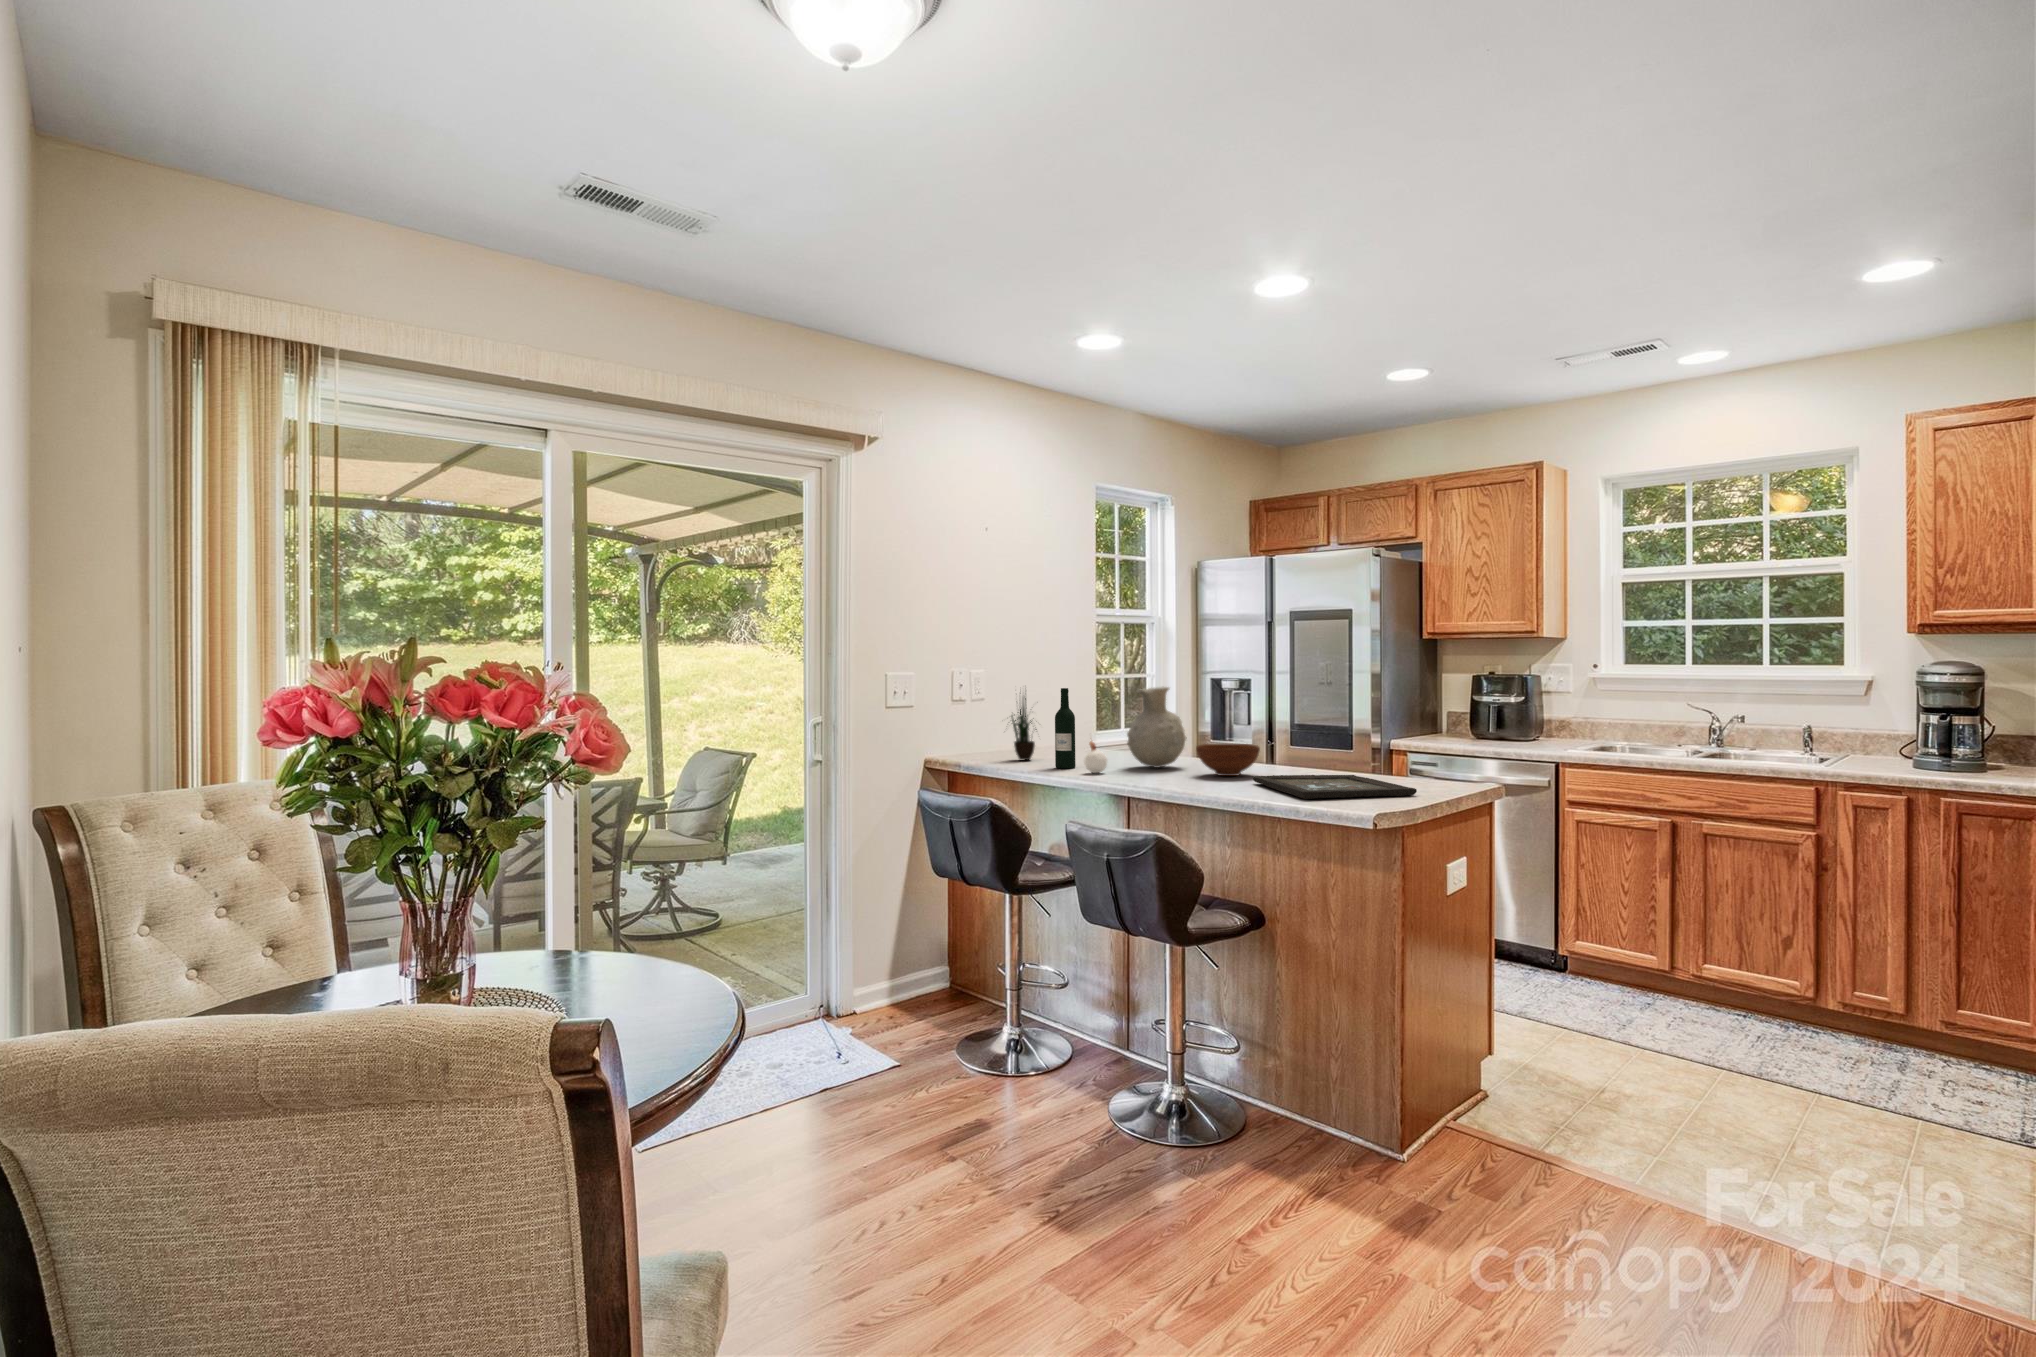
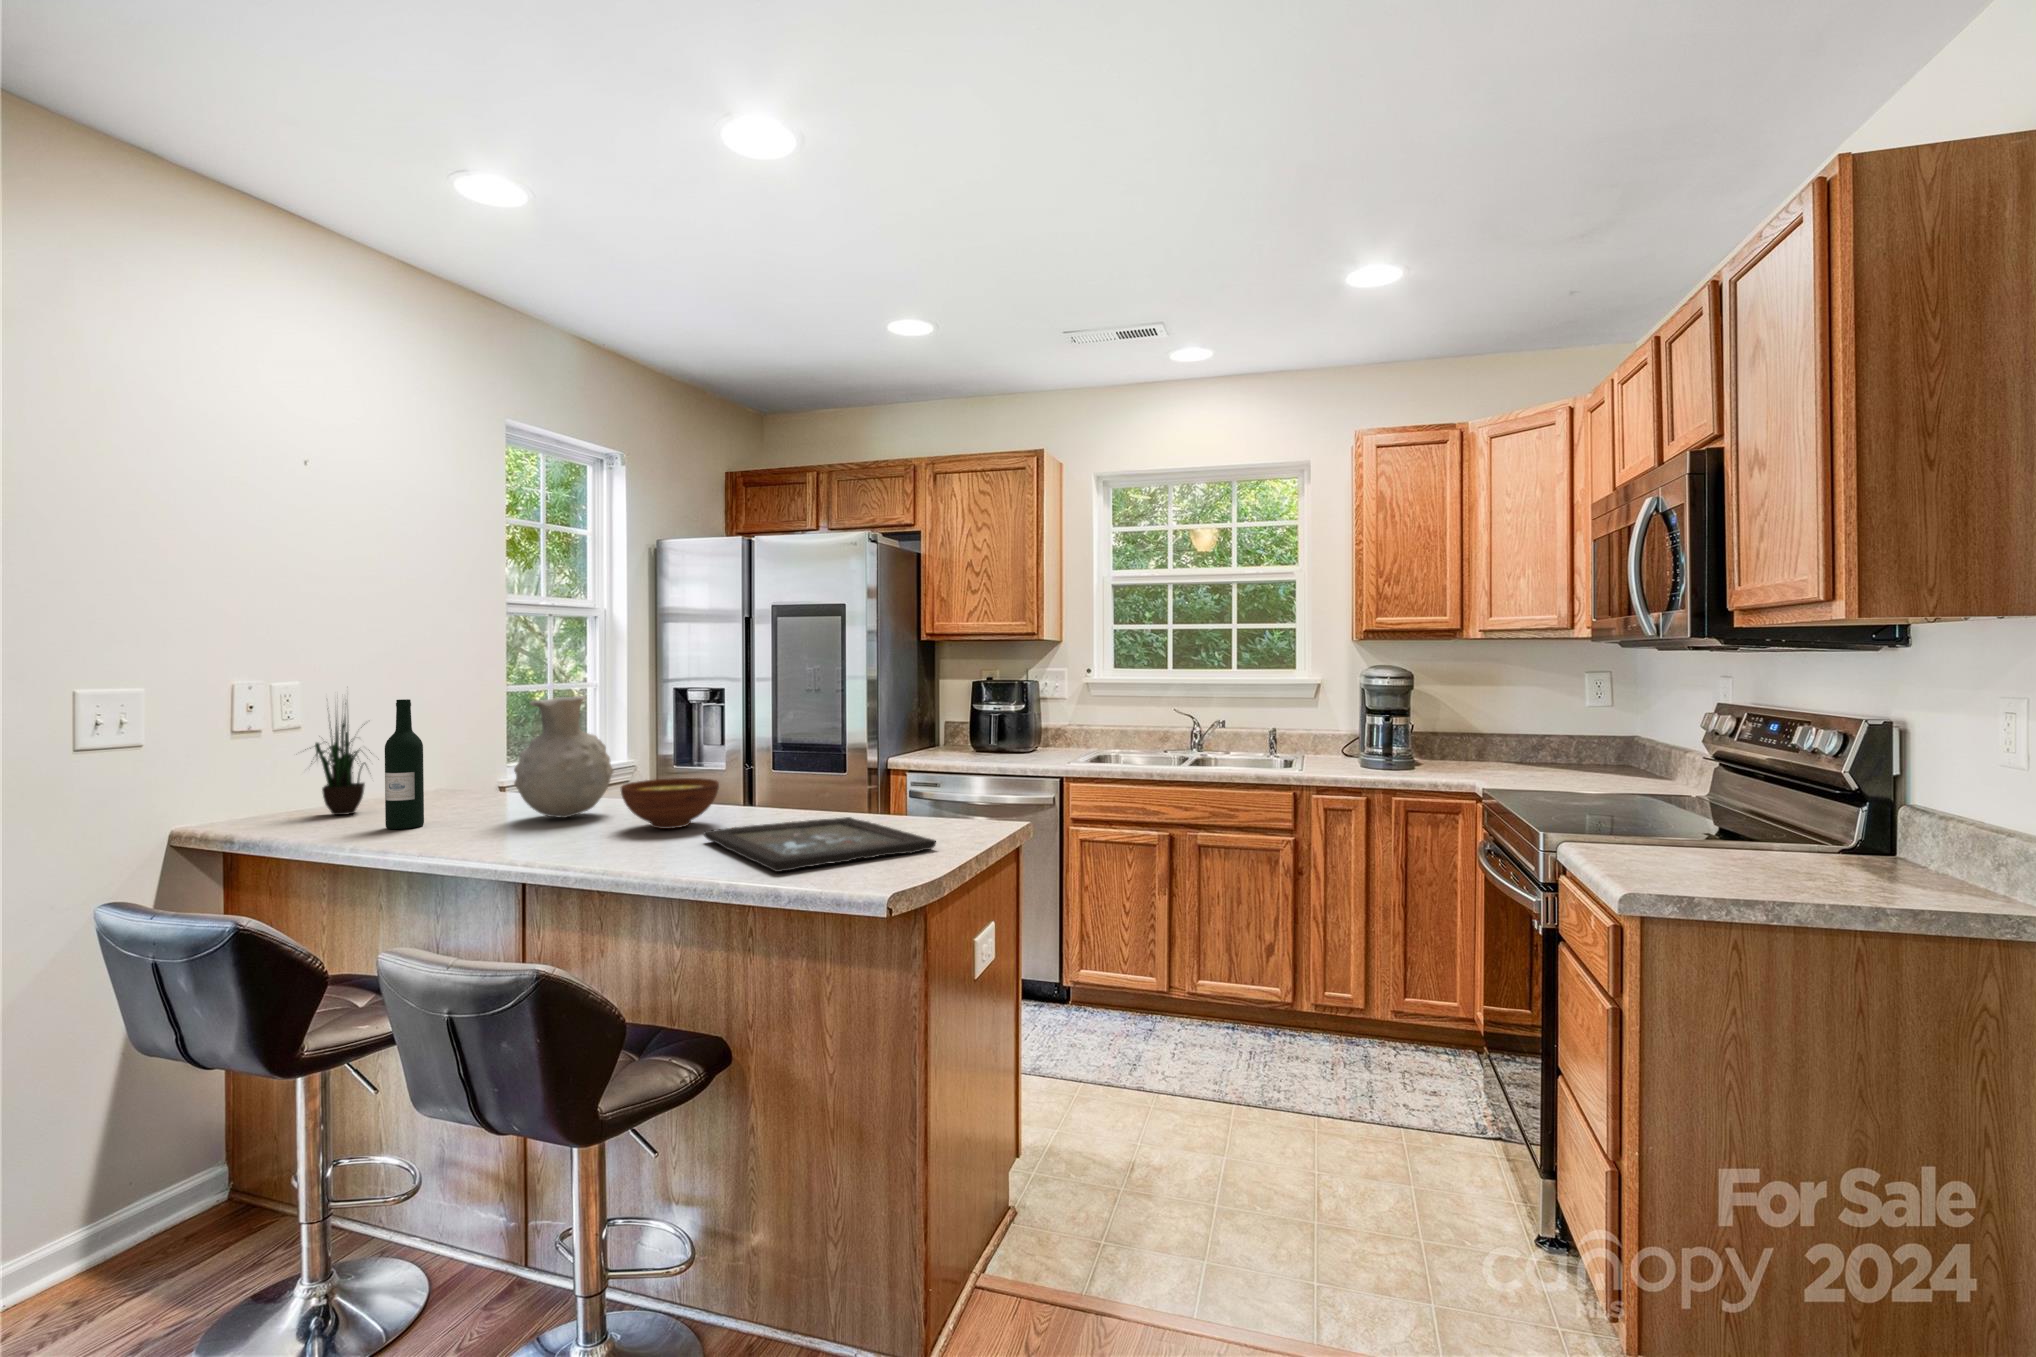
candle: present [1084,741,1107,773] -> none [429,772,472,836]

